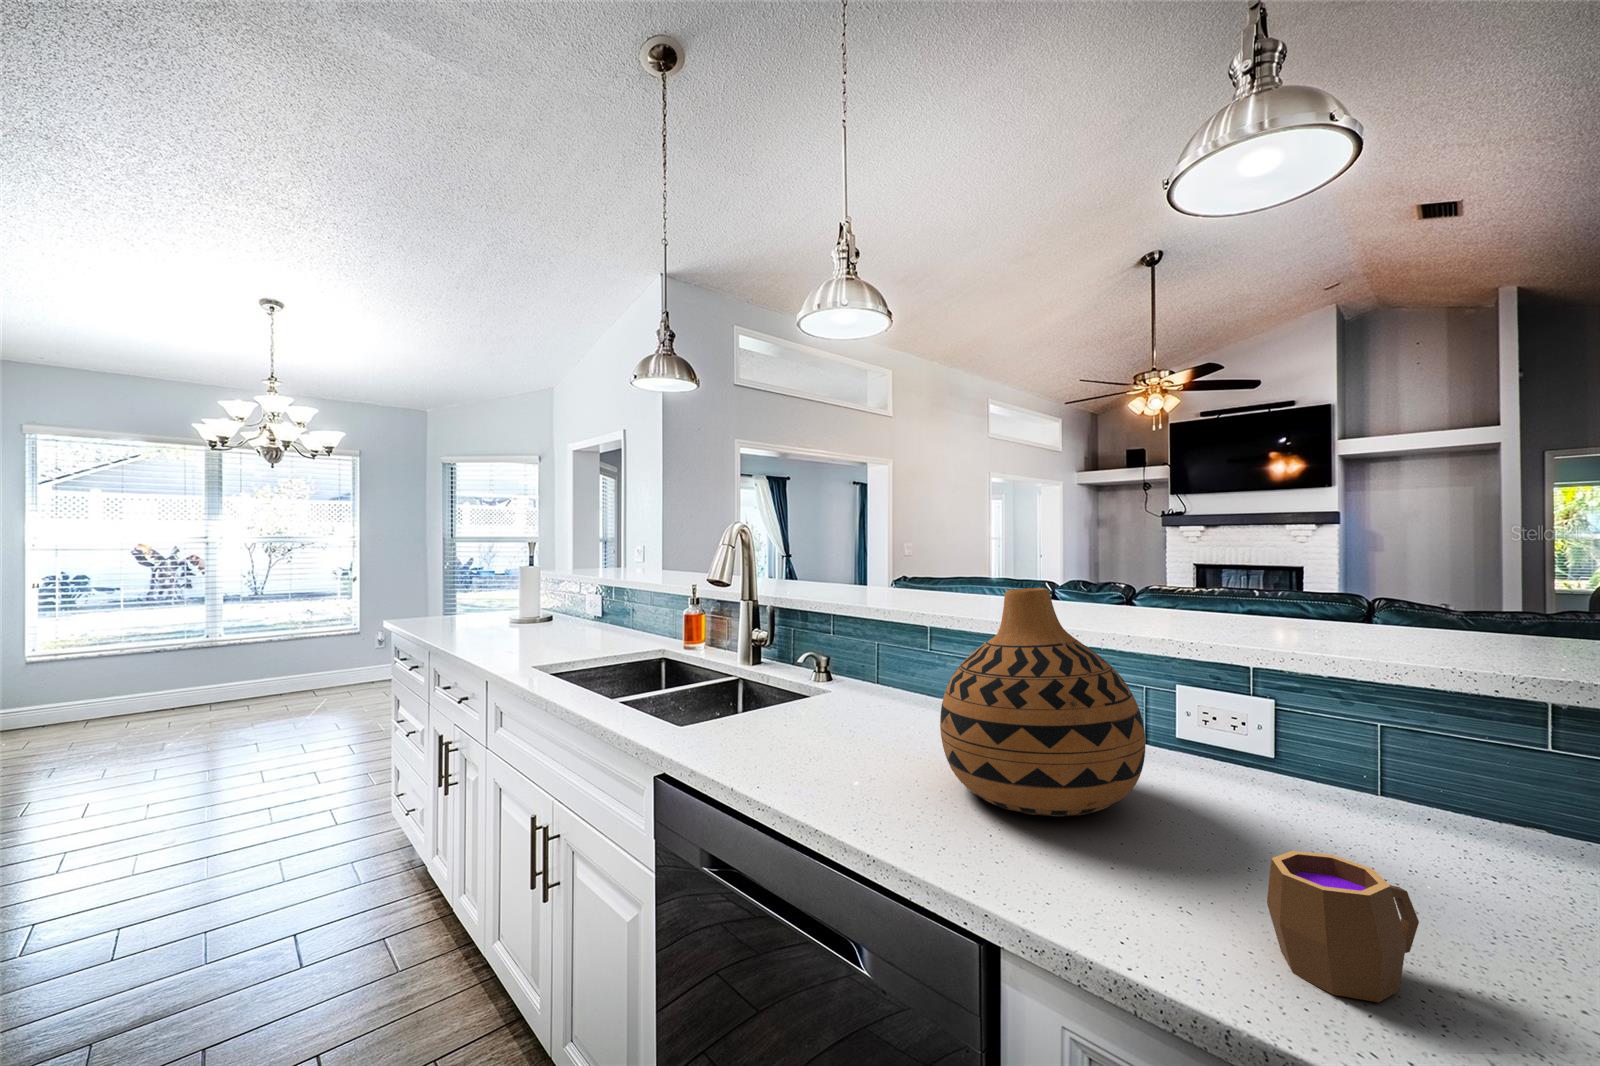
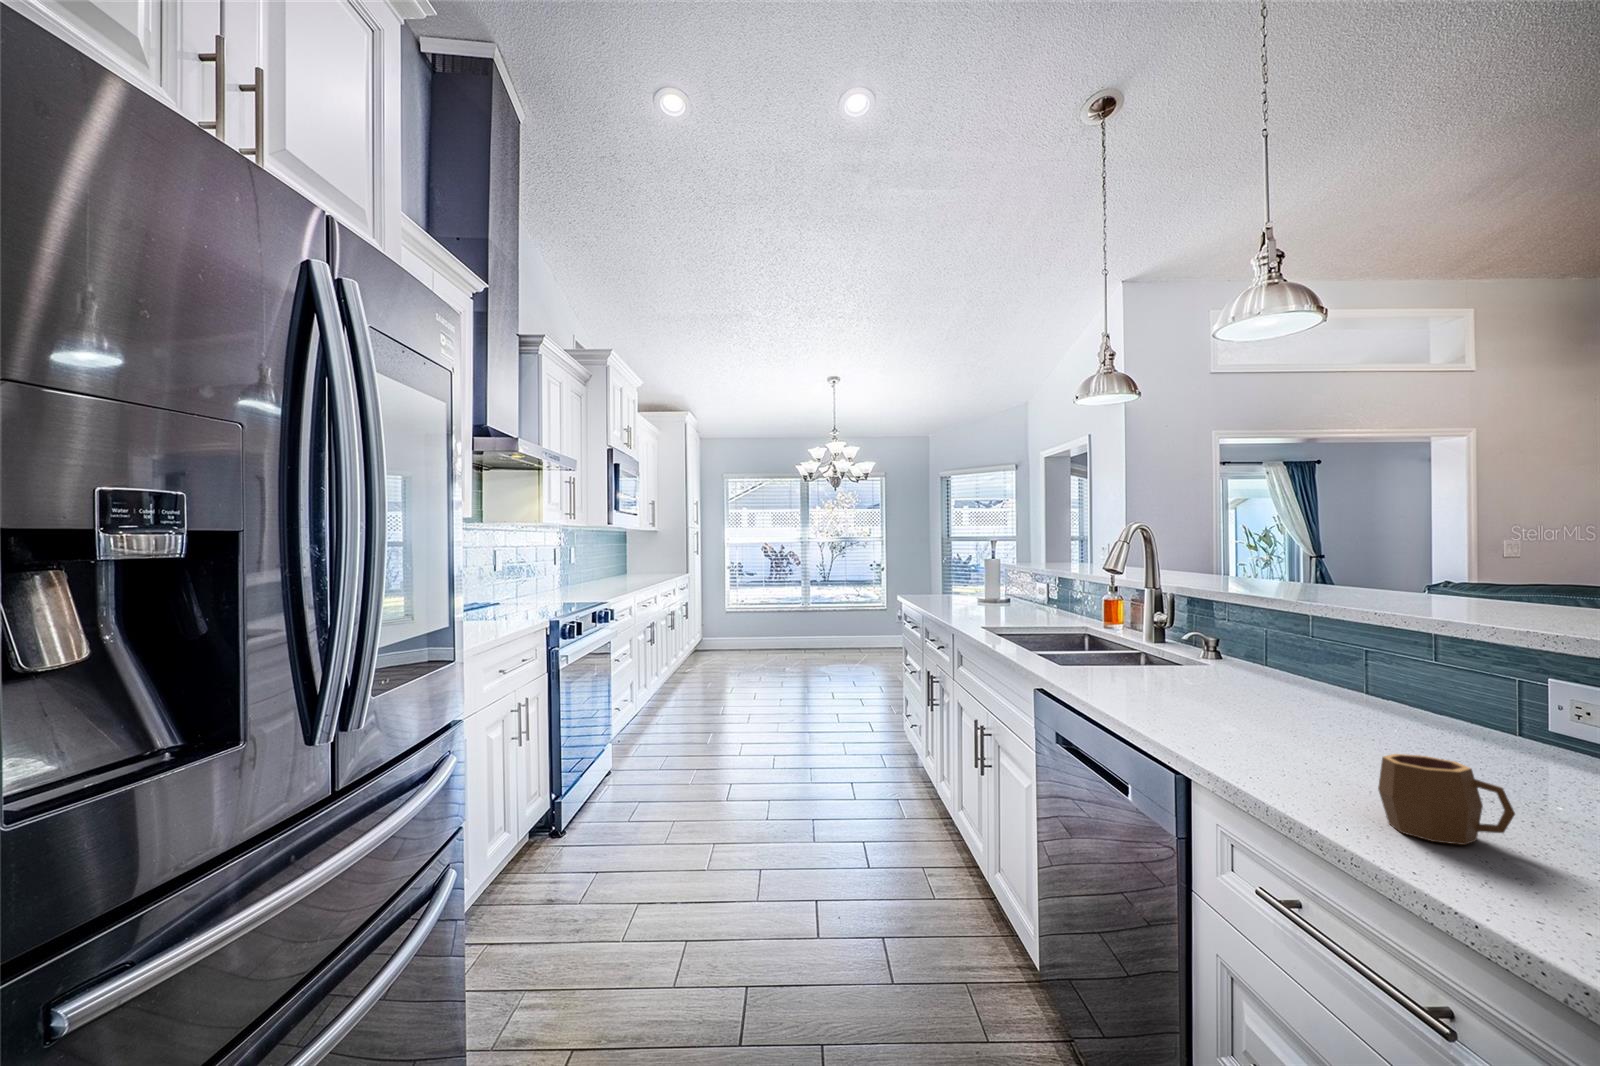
vase: present [940,588,1145,816] -> none [1232,573,1433,749]

